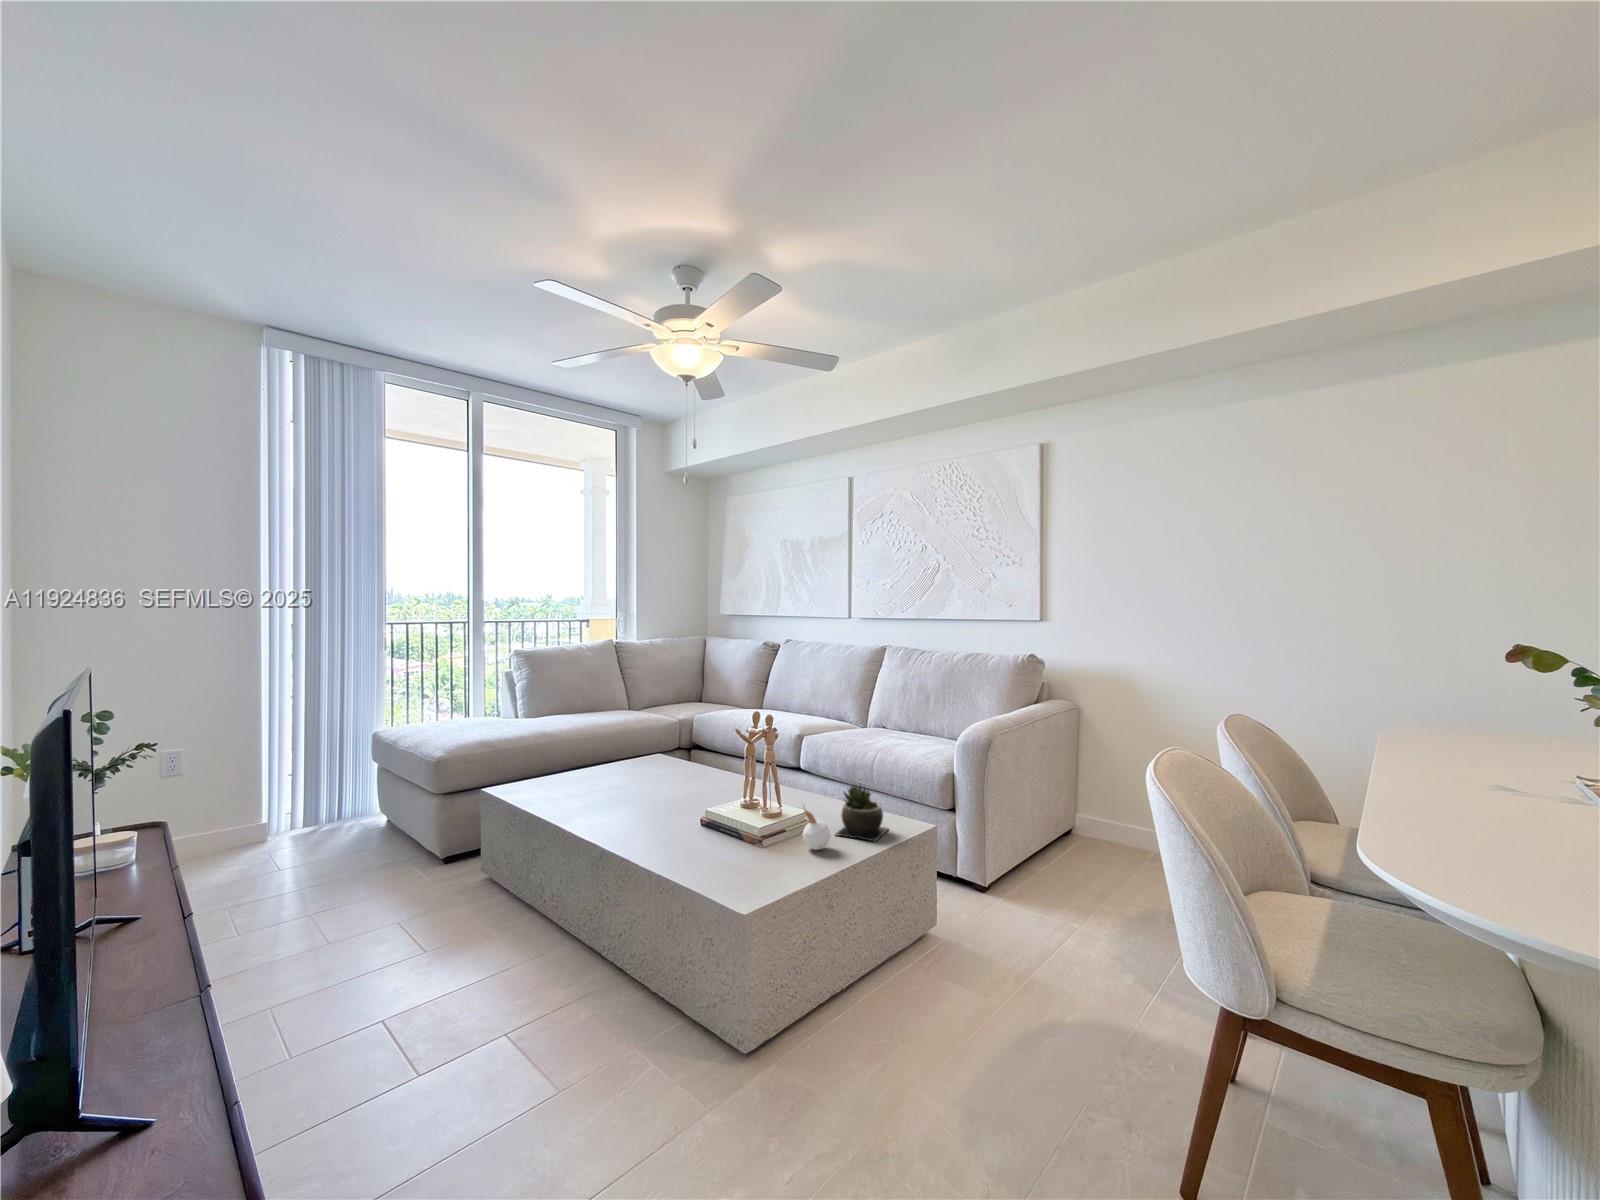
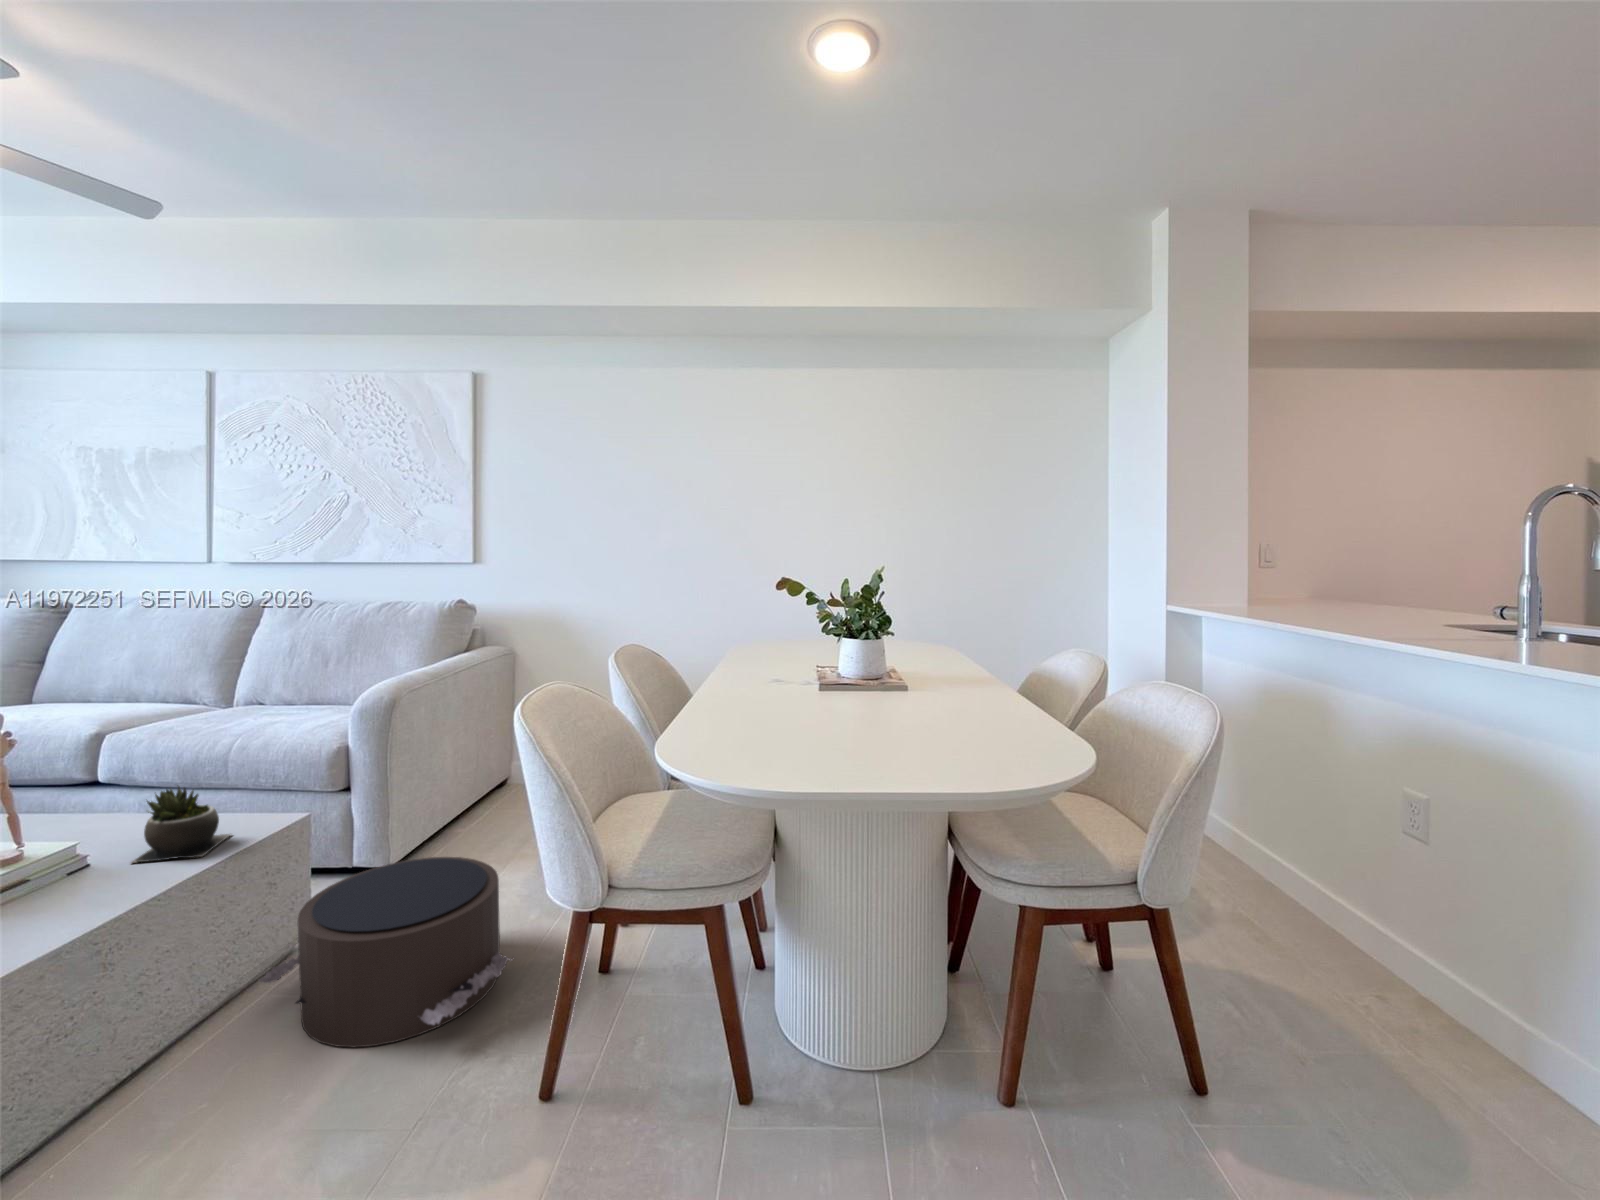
candle: present [803,807,831,850] -> none [51,829,115,894]
pouf: none [910,883,1125,1053] -> present [259,857,514,1047]

